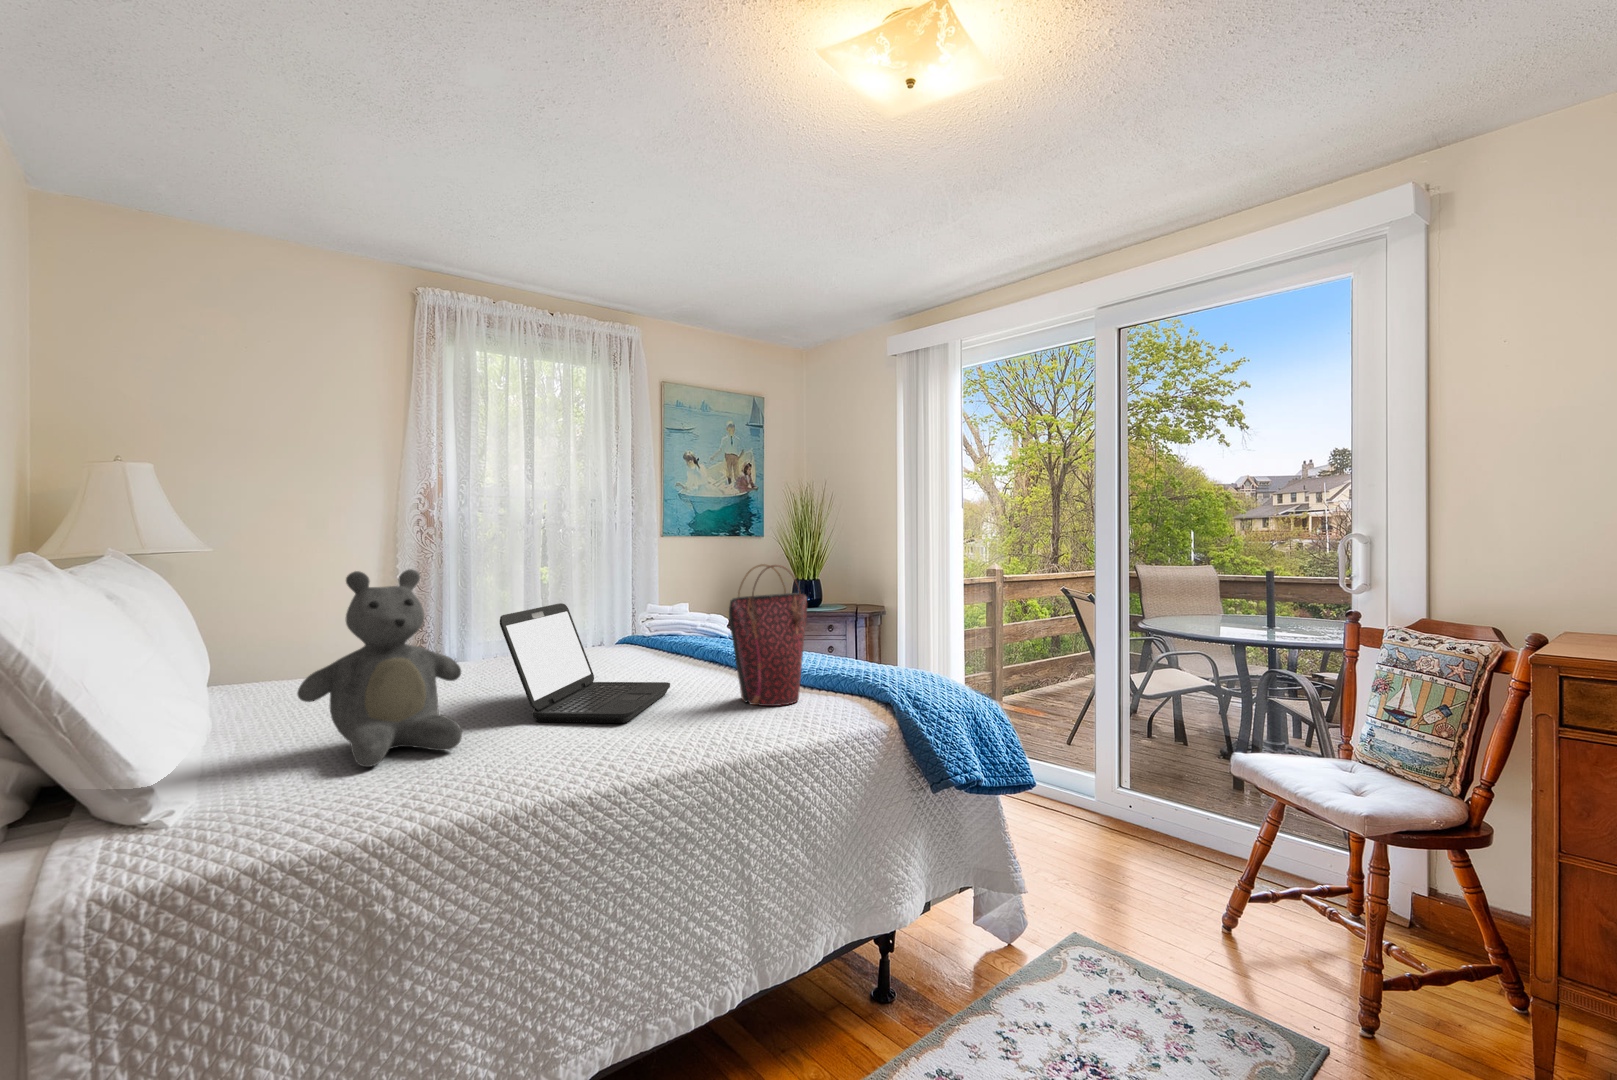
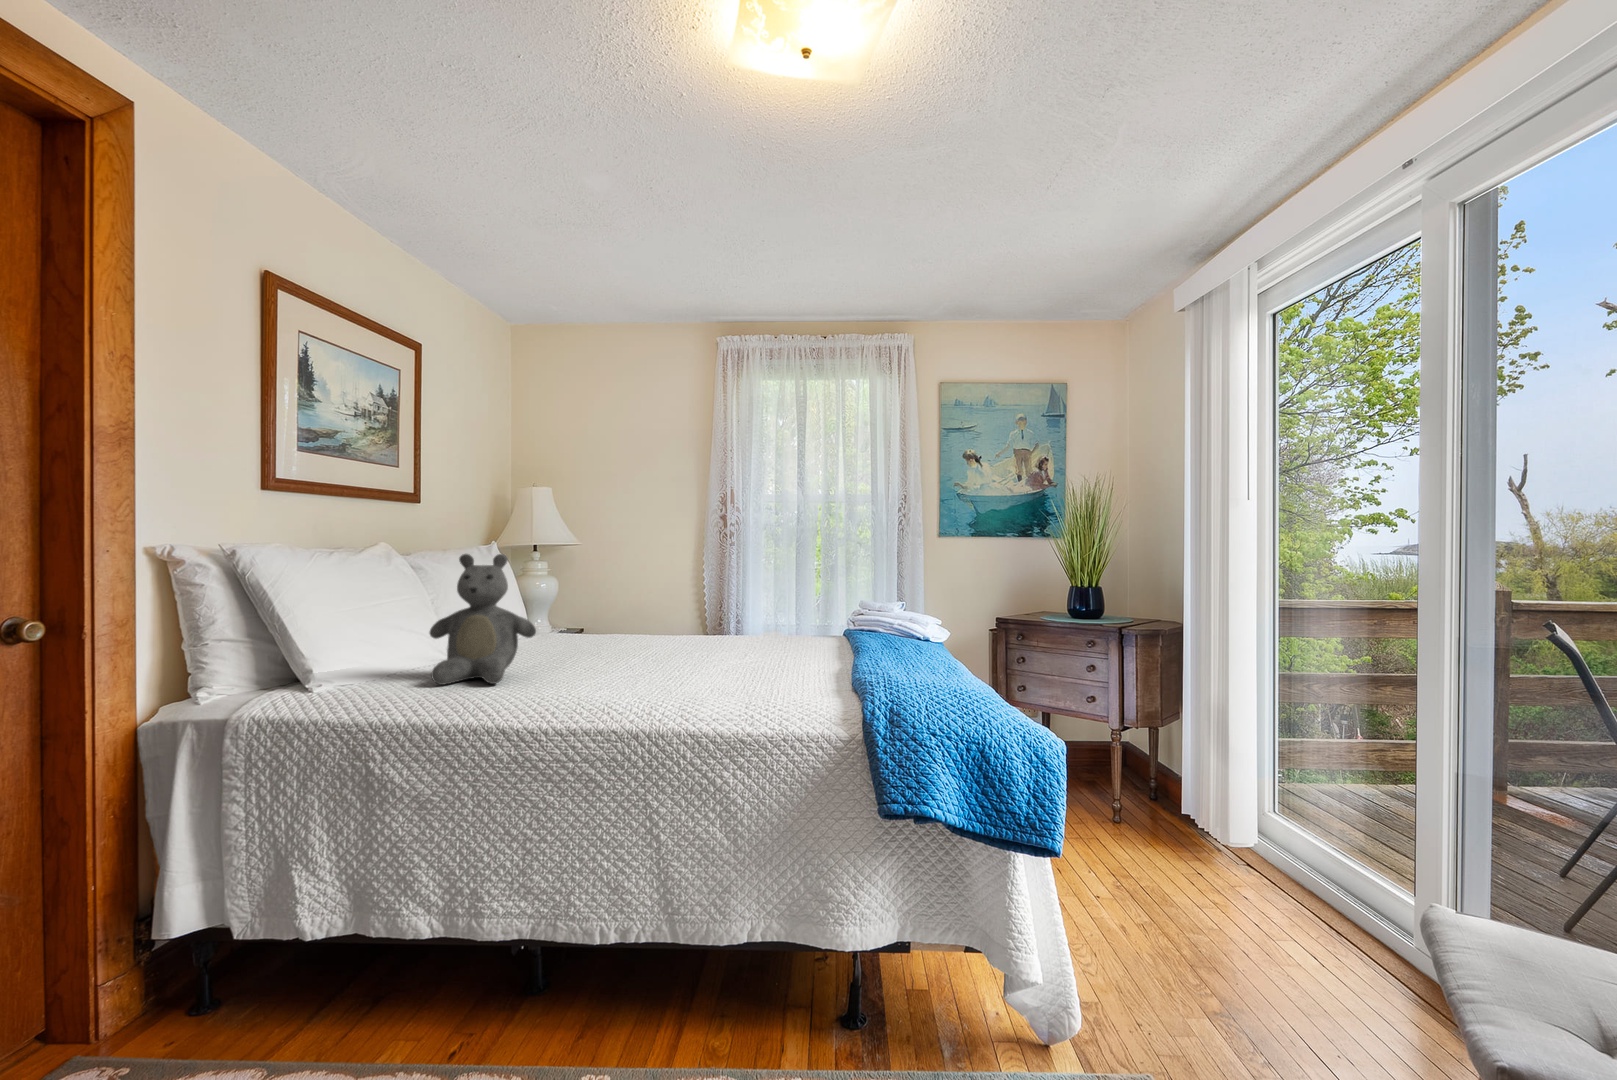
handbag: present [729,564,807,706] -> none [731,560,822,698]
laptop: present [500,603,670,723] -> none [570,589,724,688]

